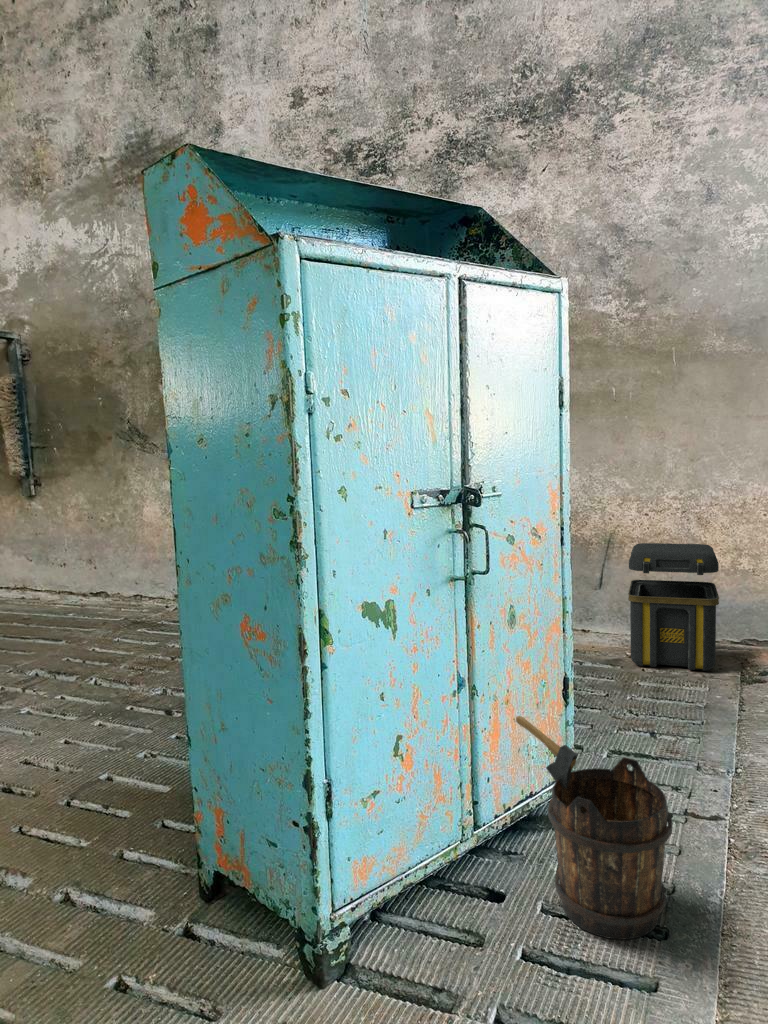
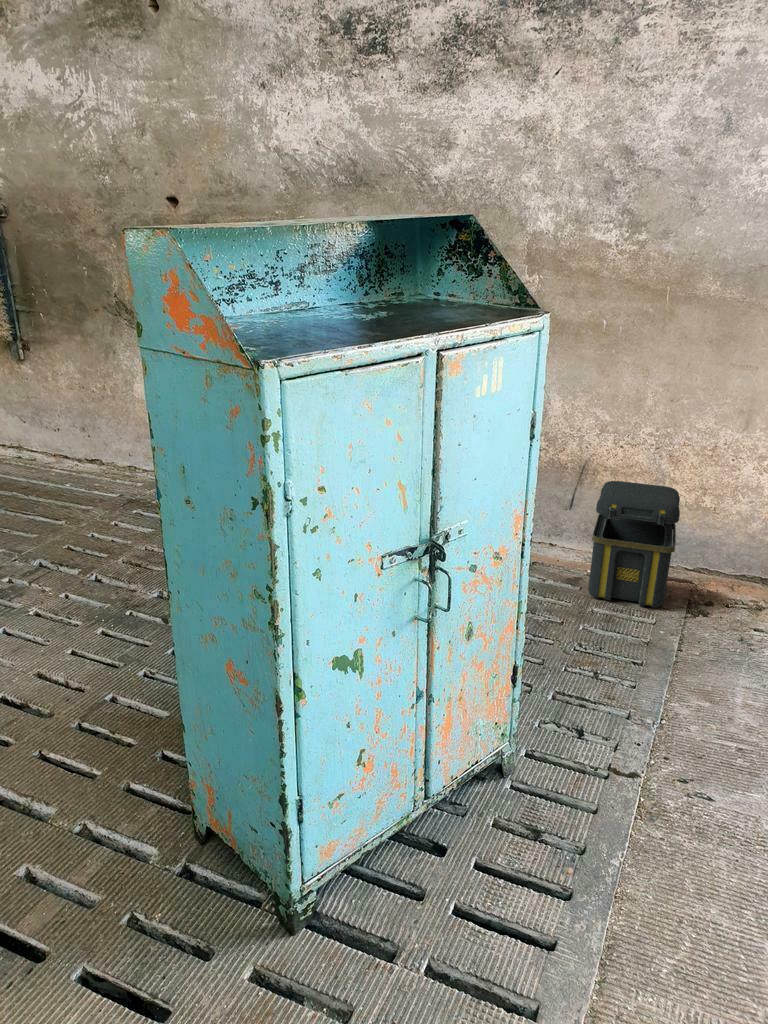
bucket: present [516,716,672,940] -> none [466,712,587,898]

